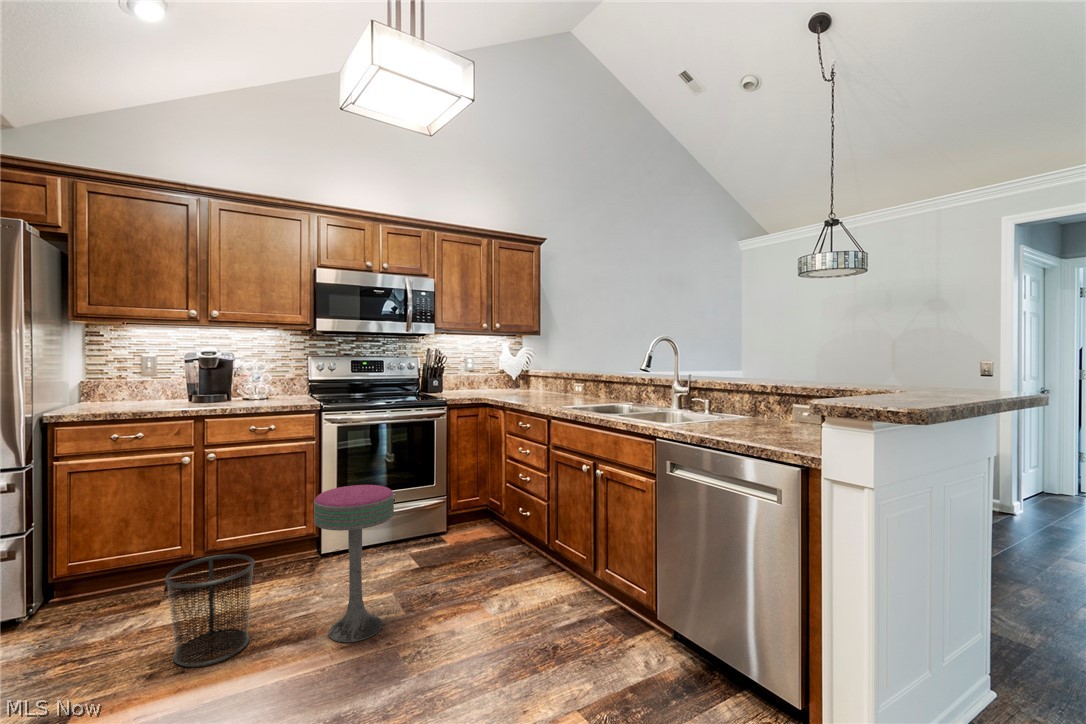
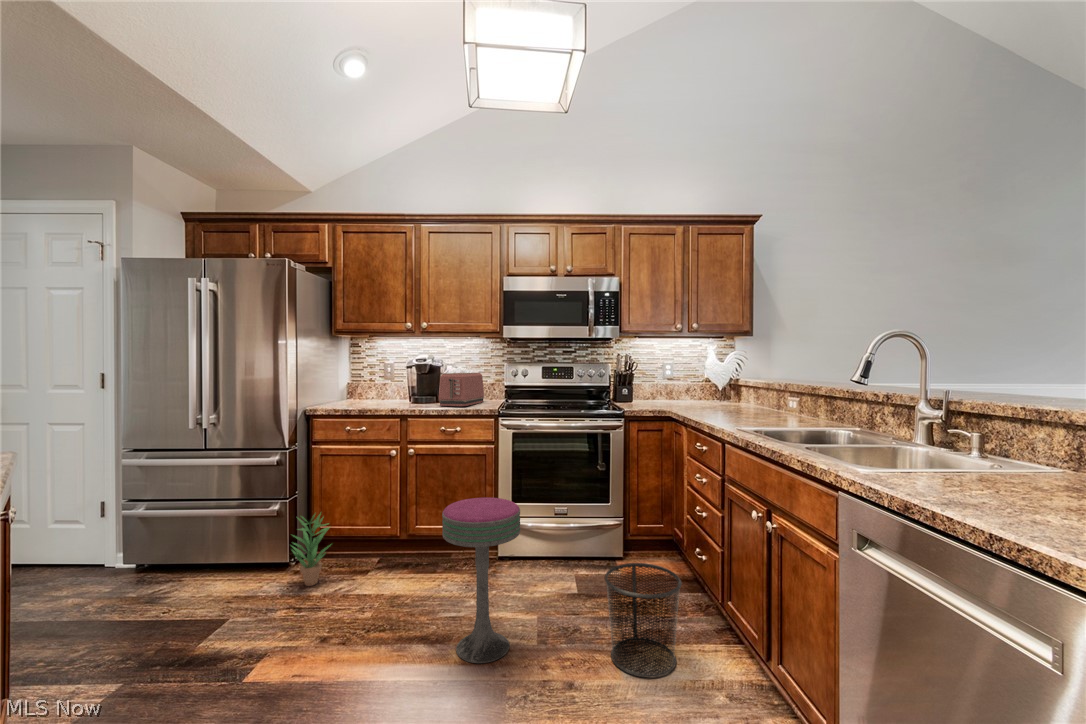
toaster: none [241,366,289,403] -> present [439,373,484,406]
potted plant: none [51,536,121,631] -> present [292,514,329,586]
trash can: present [165,554,255,667] -> present [605,563,682,678]

